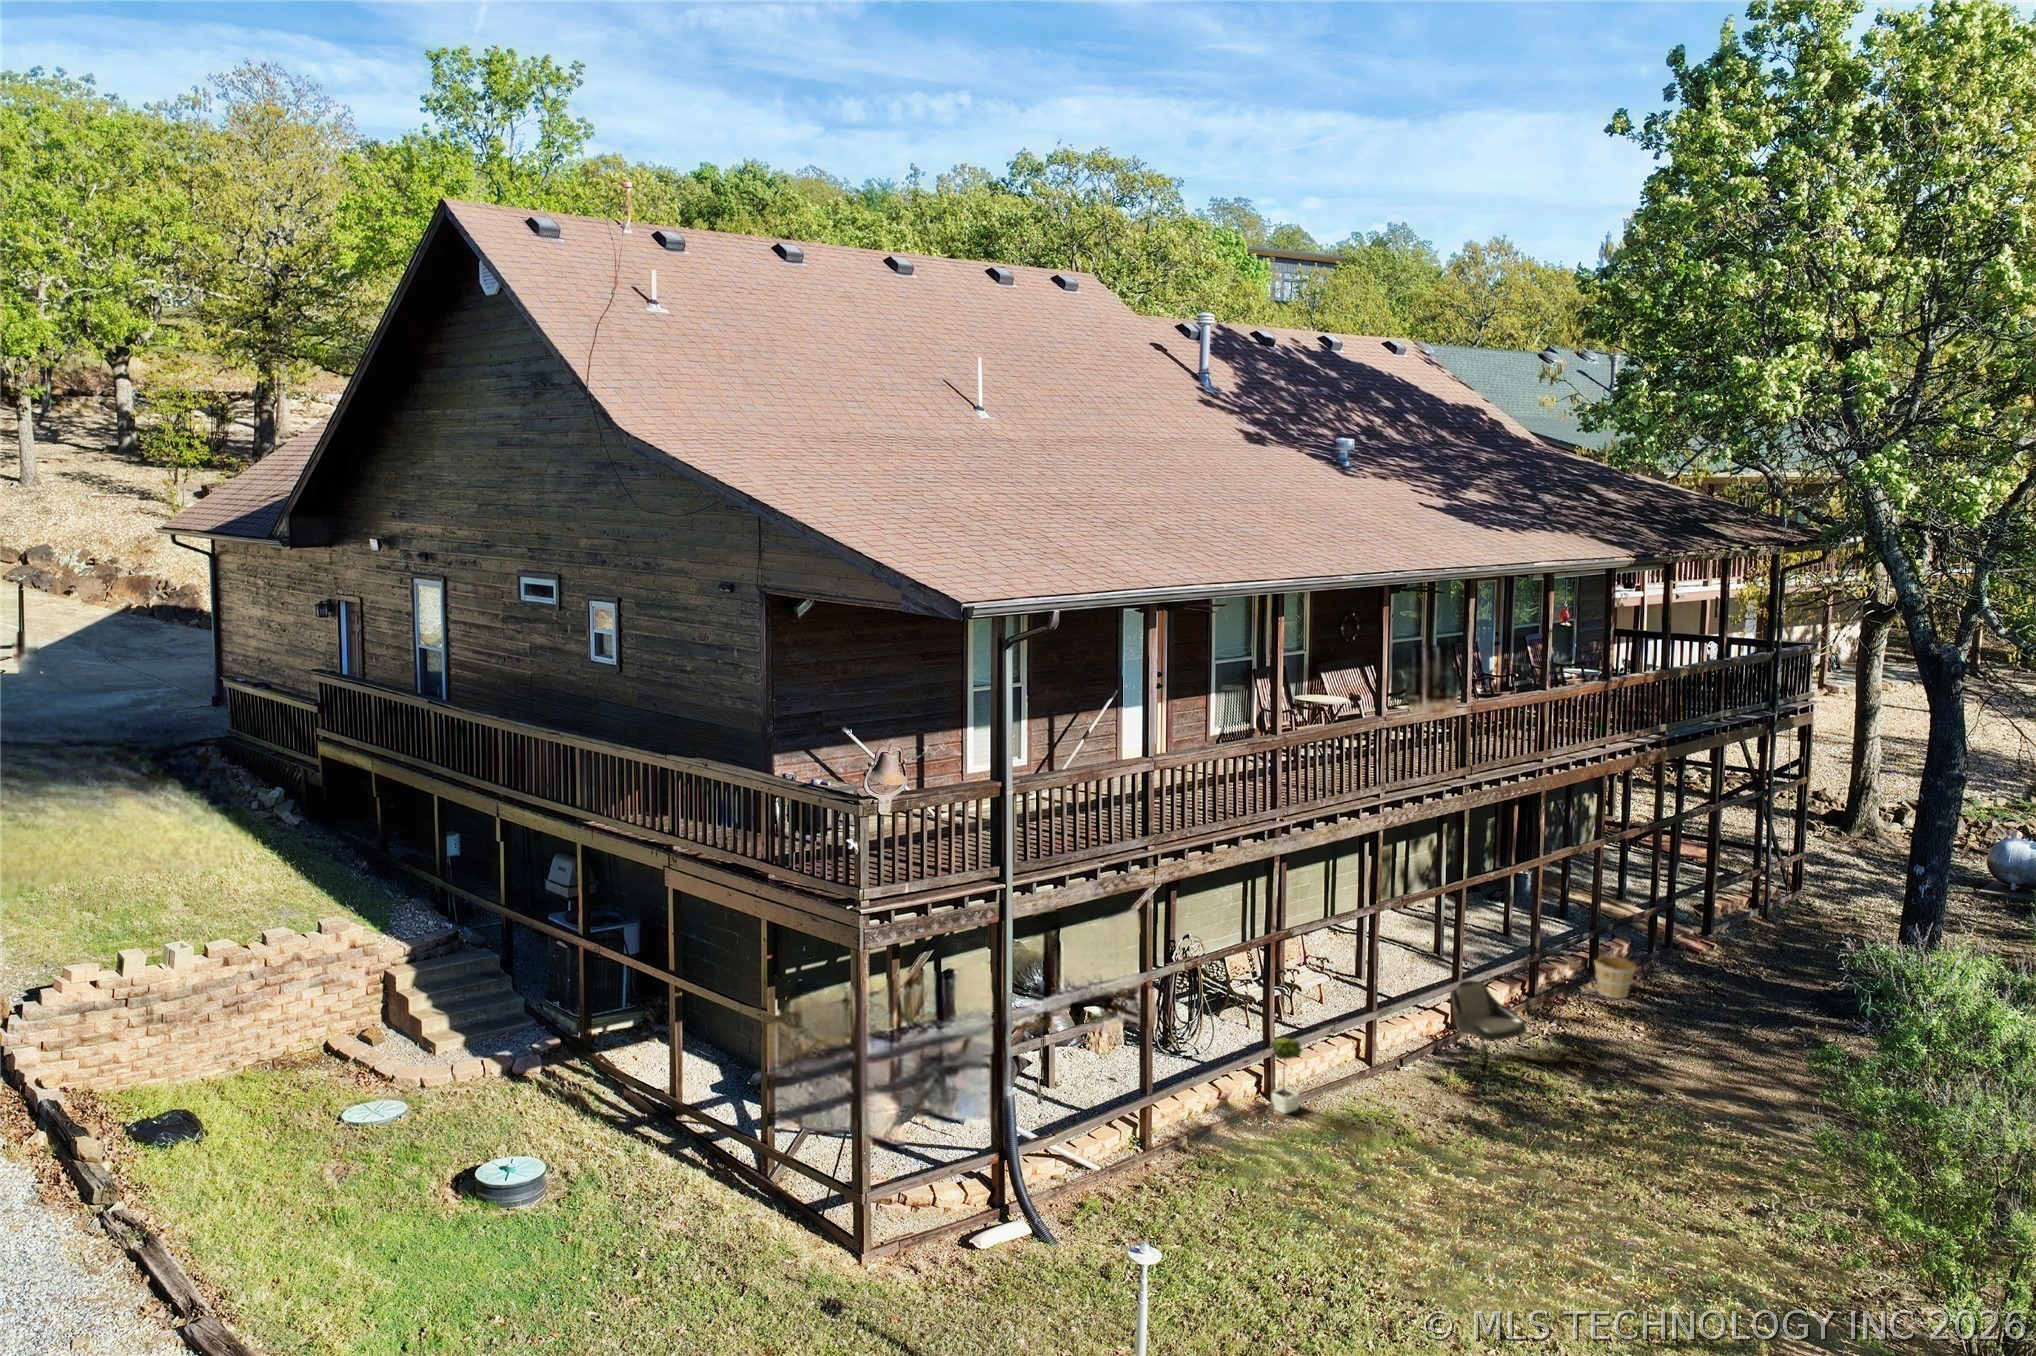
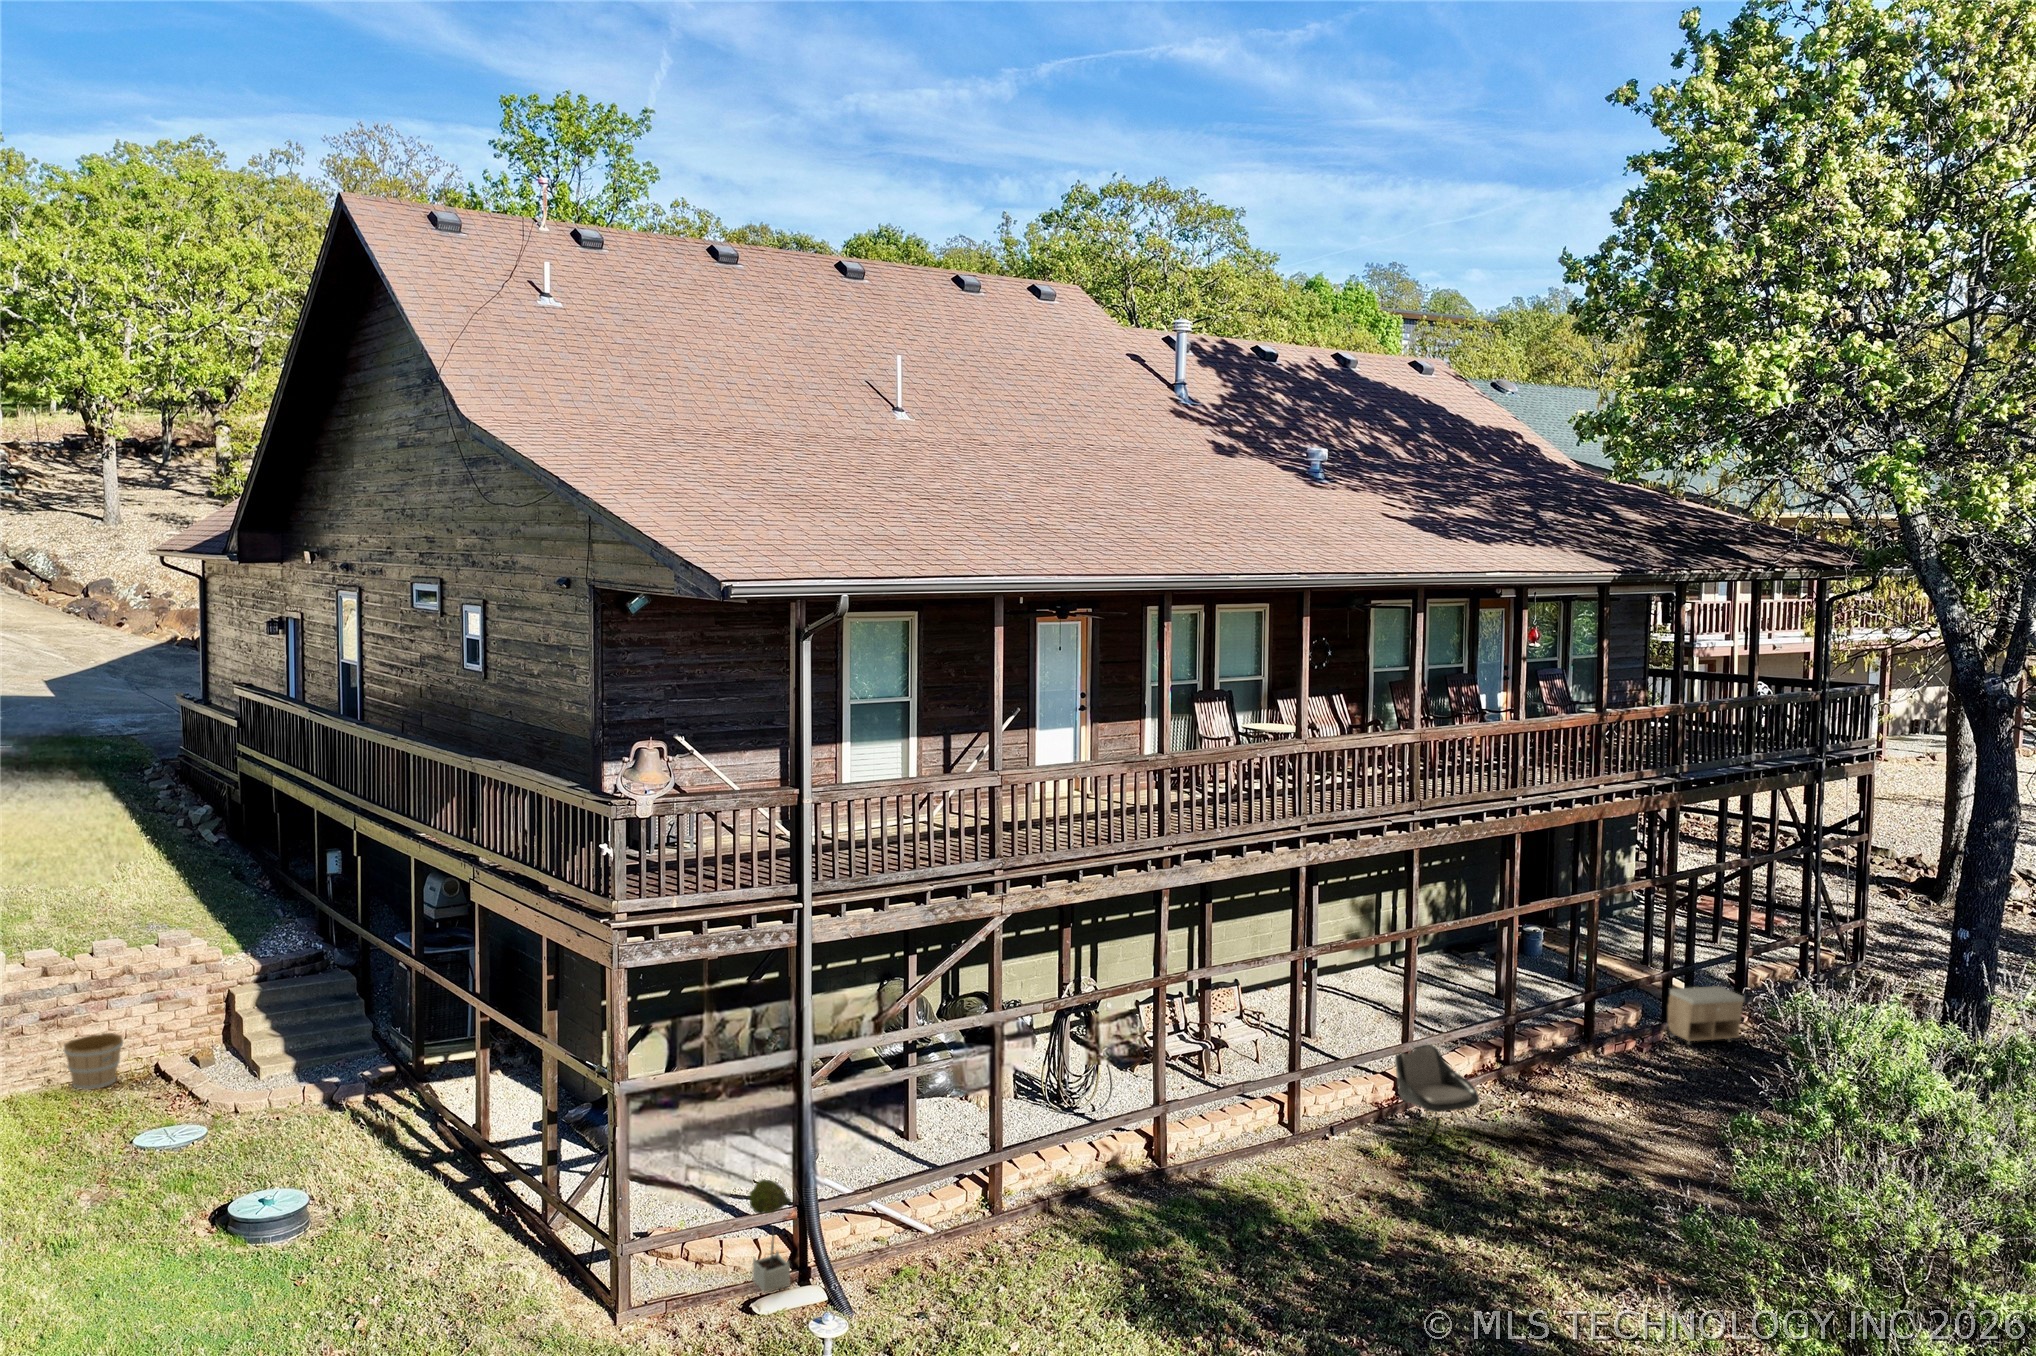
storage bench: none [1648,918,1718,970] -> present [1668,986,1744,1044]
wooden bucket: present [1594,956,1636,999] -> present [64,1033,123,1090]
potted tree: present [1272,1038,1302,1114] -> present [749,1179,791,1292]

